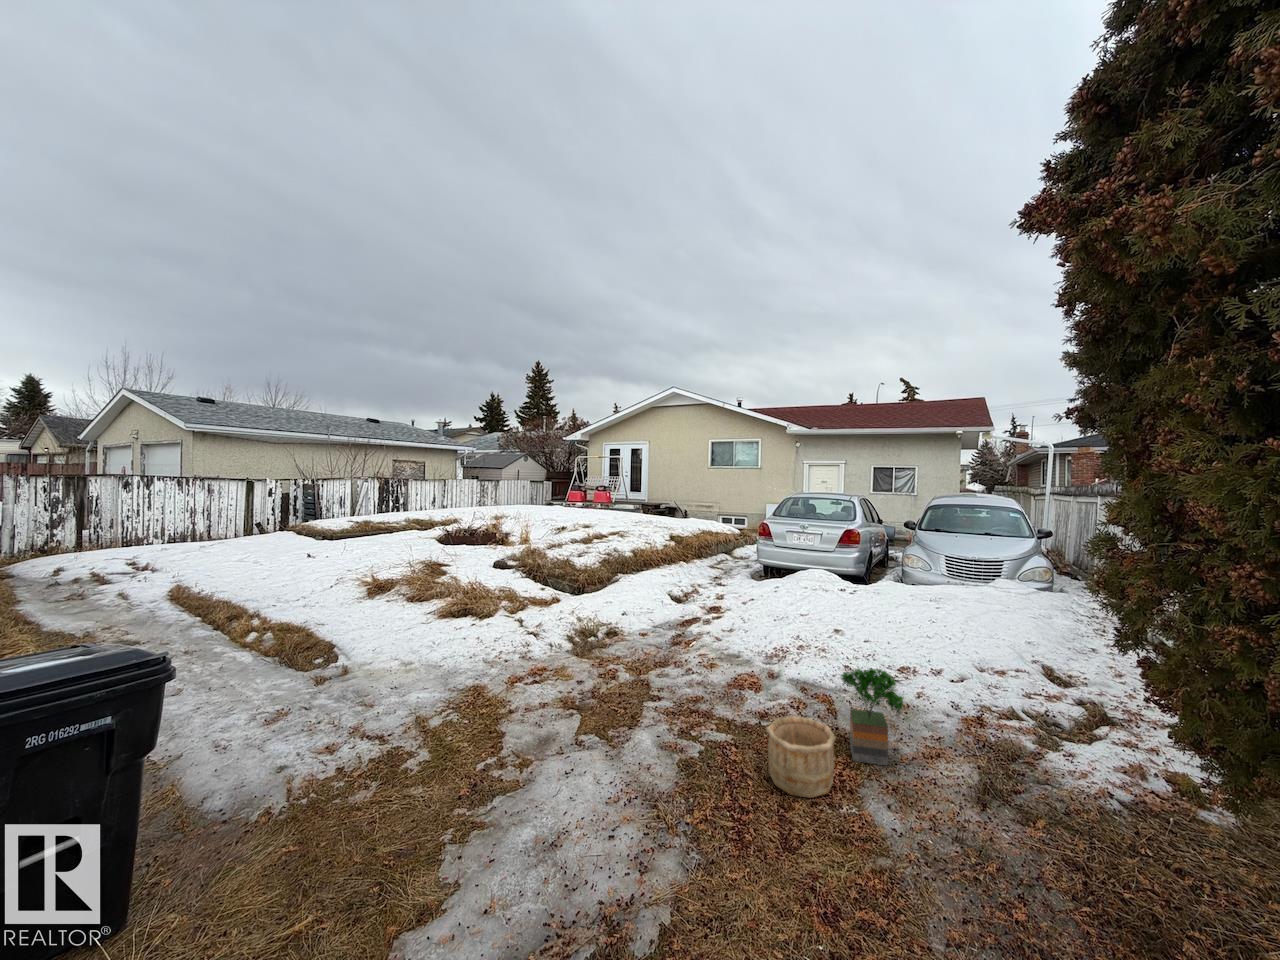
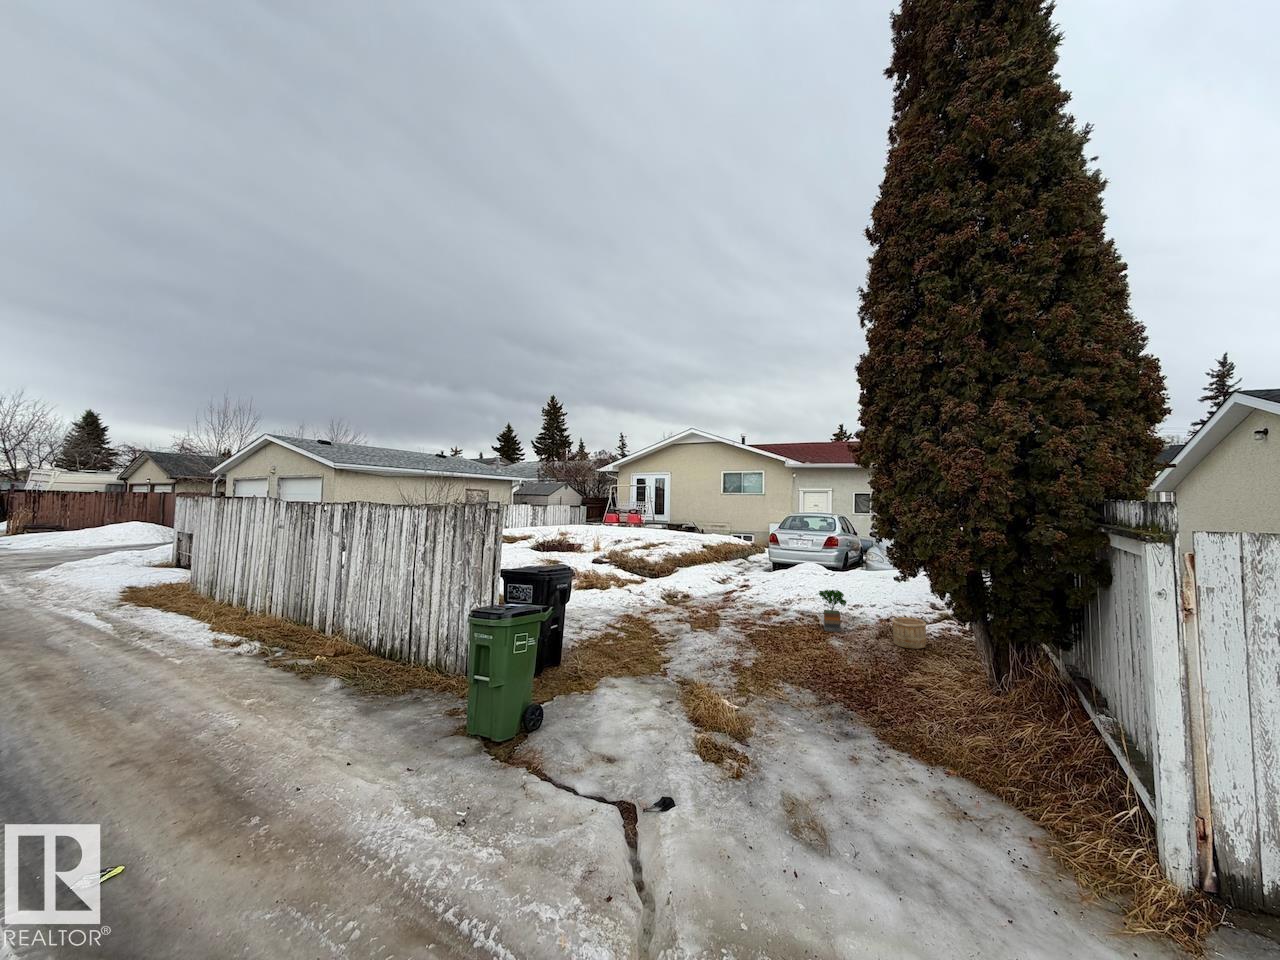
wooden bucket: present [766,716,836,798] -> present [892,617,927,649]

